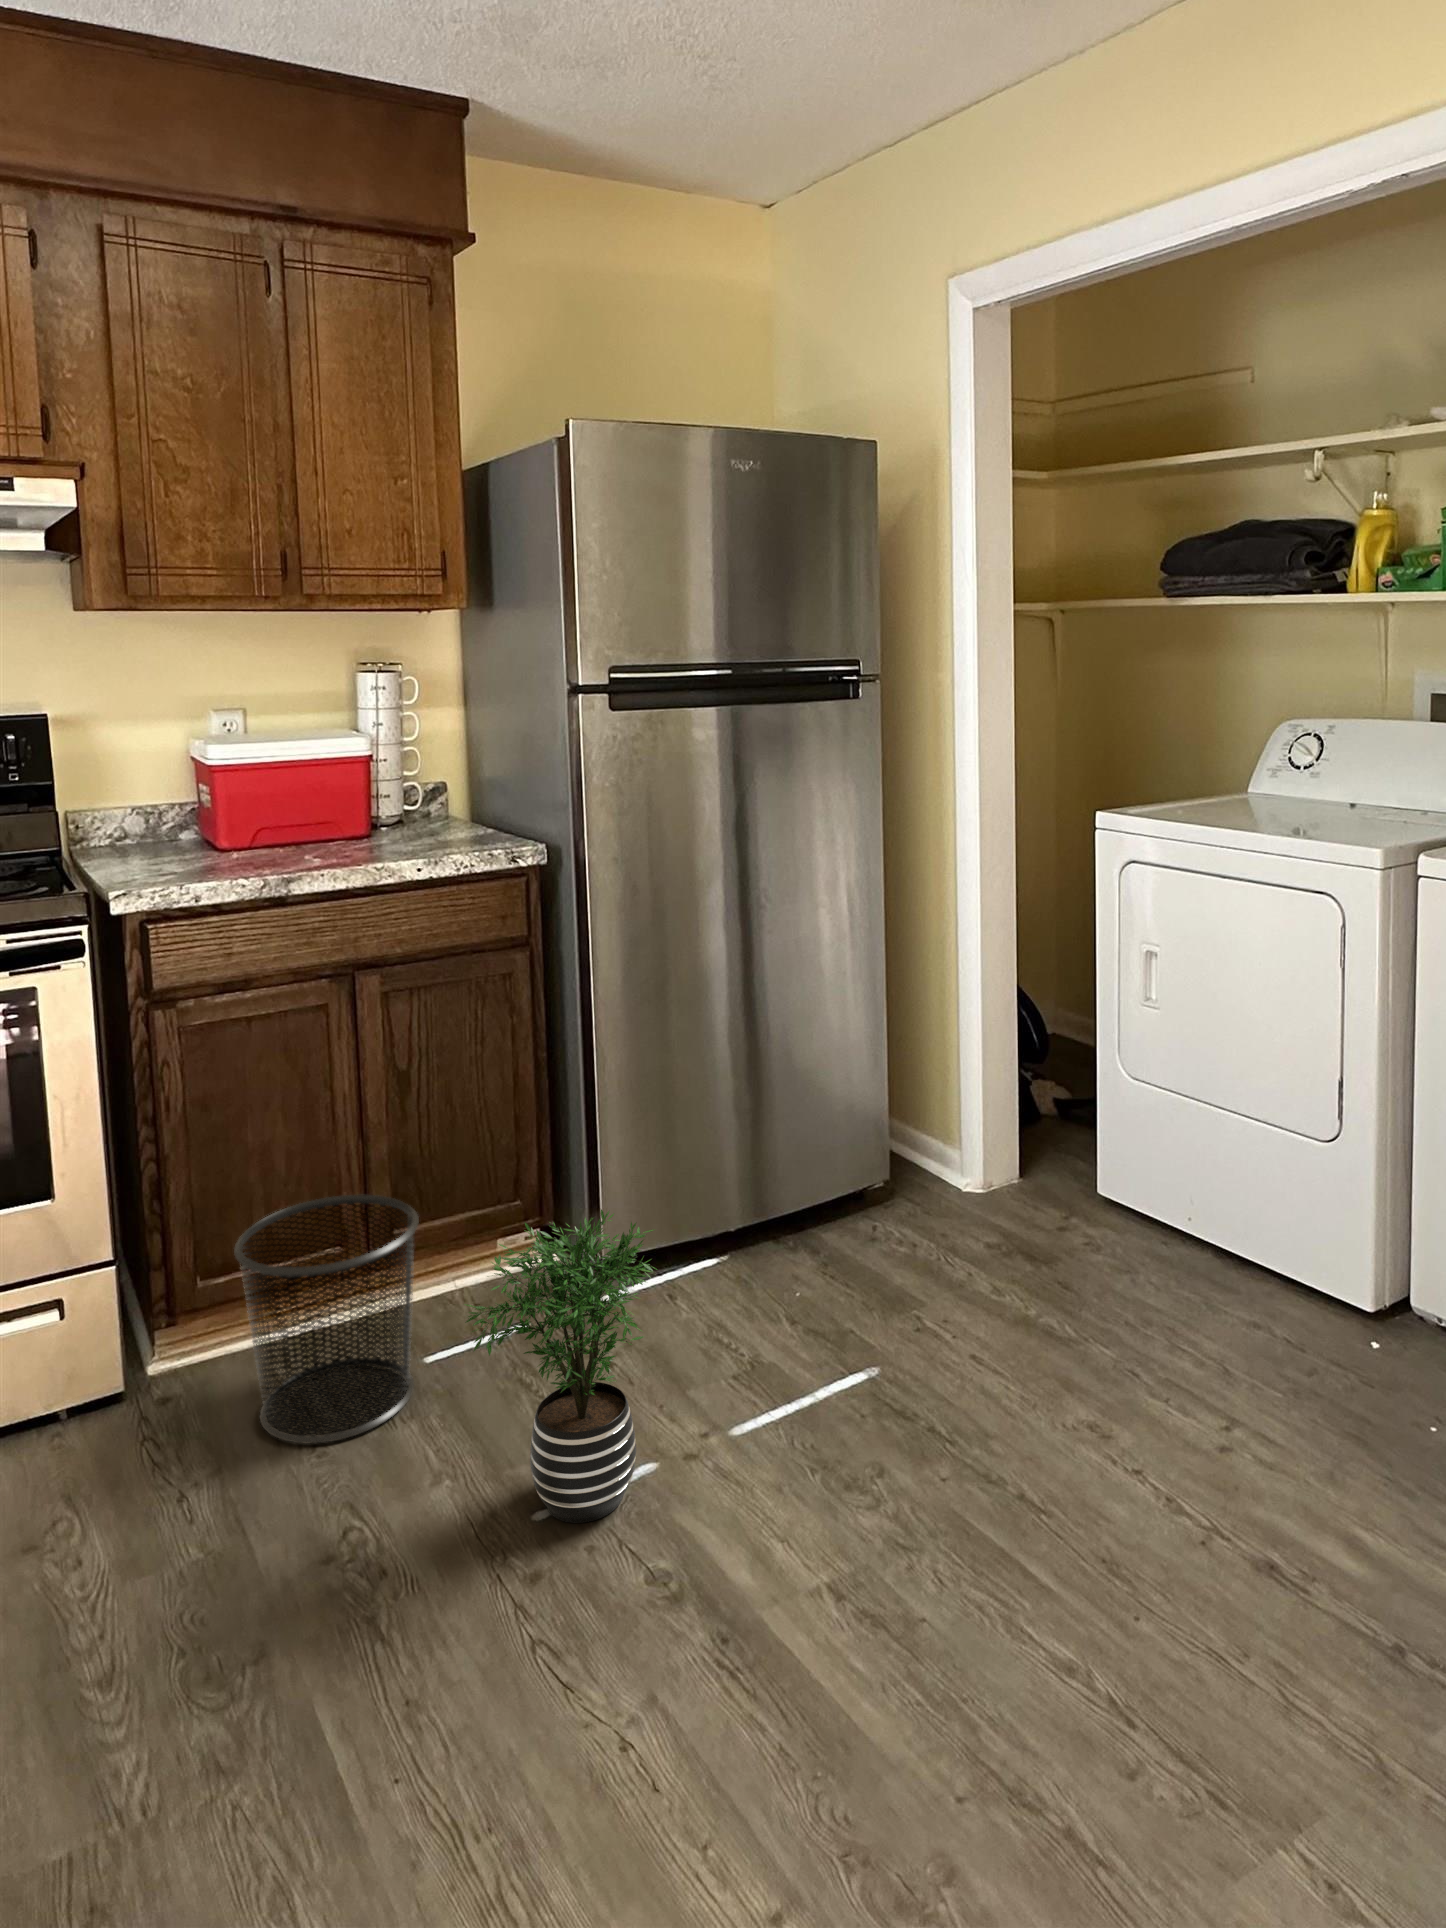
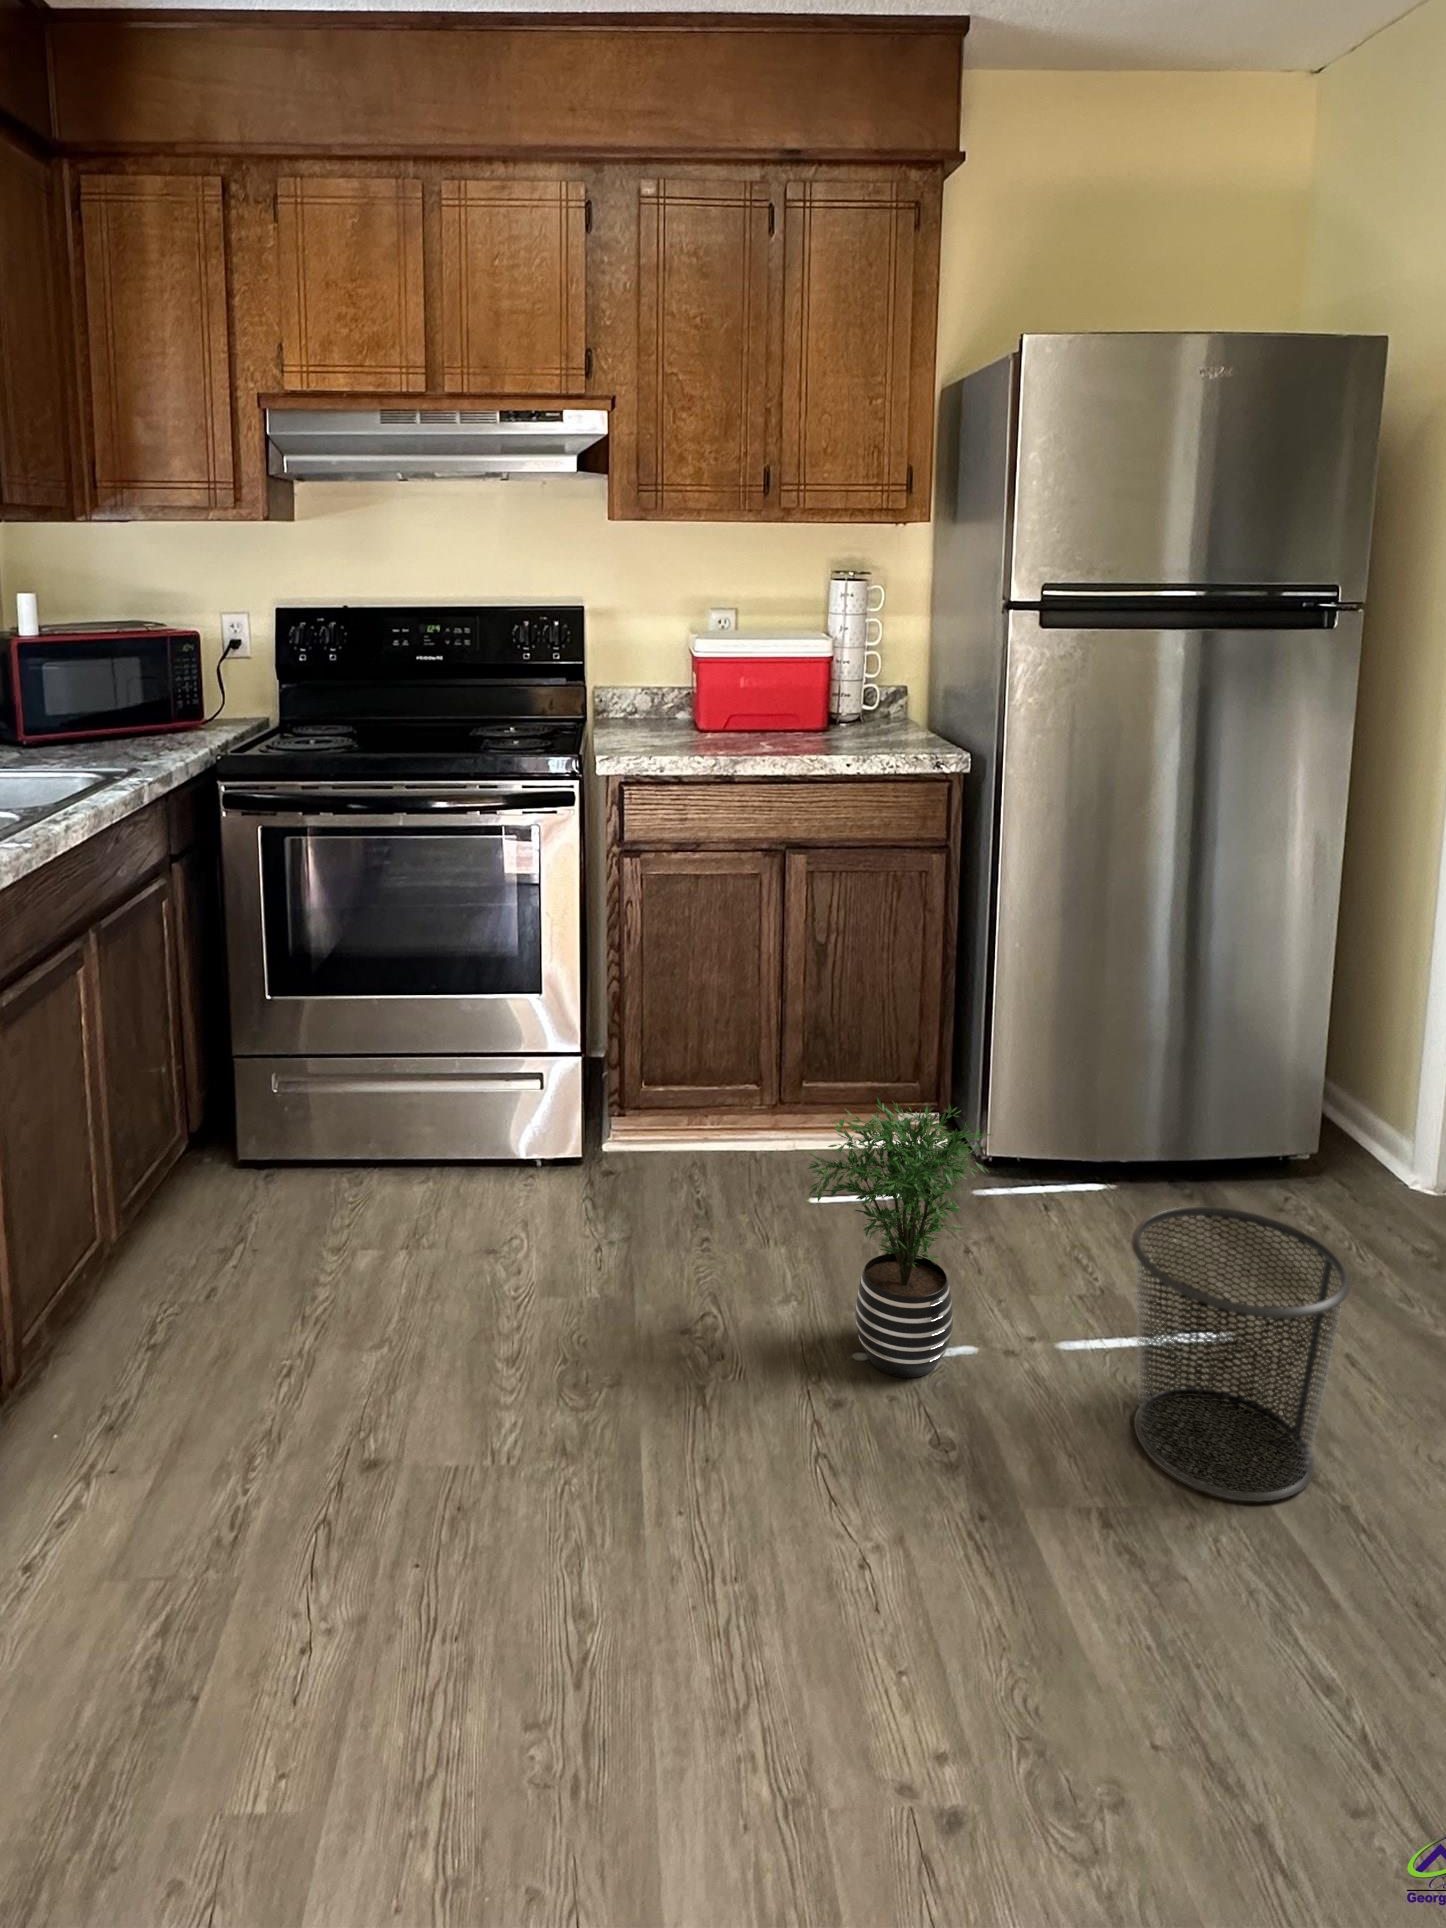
waste bin: present [234,1195,419,1444] -> present [1132,1206,1351,1501]

